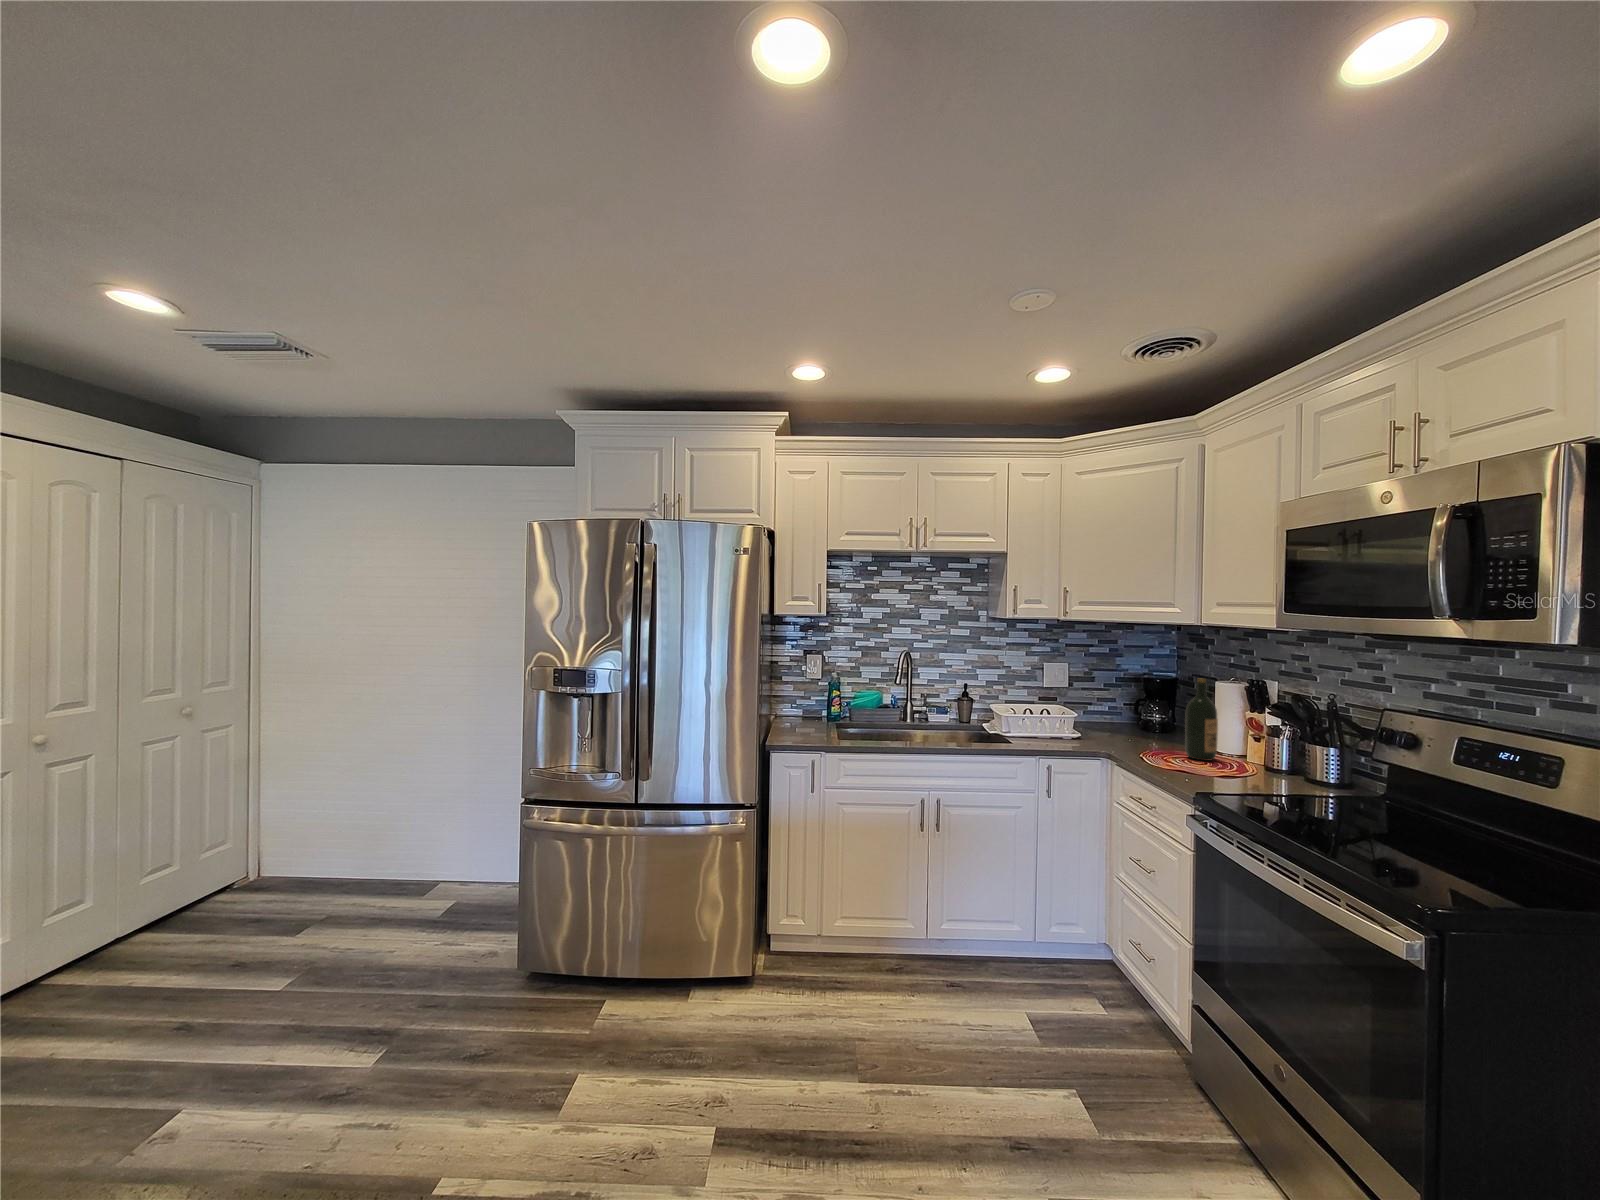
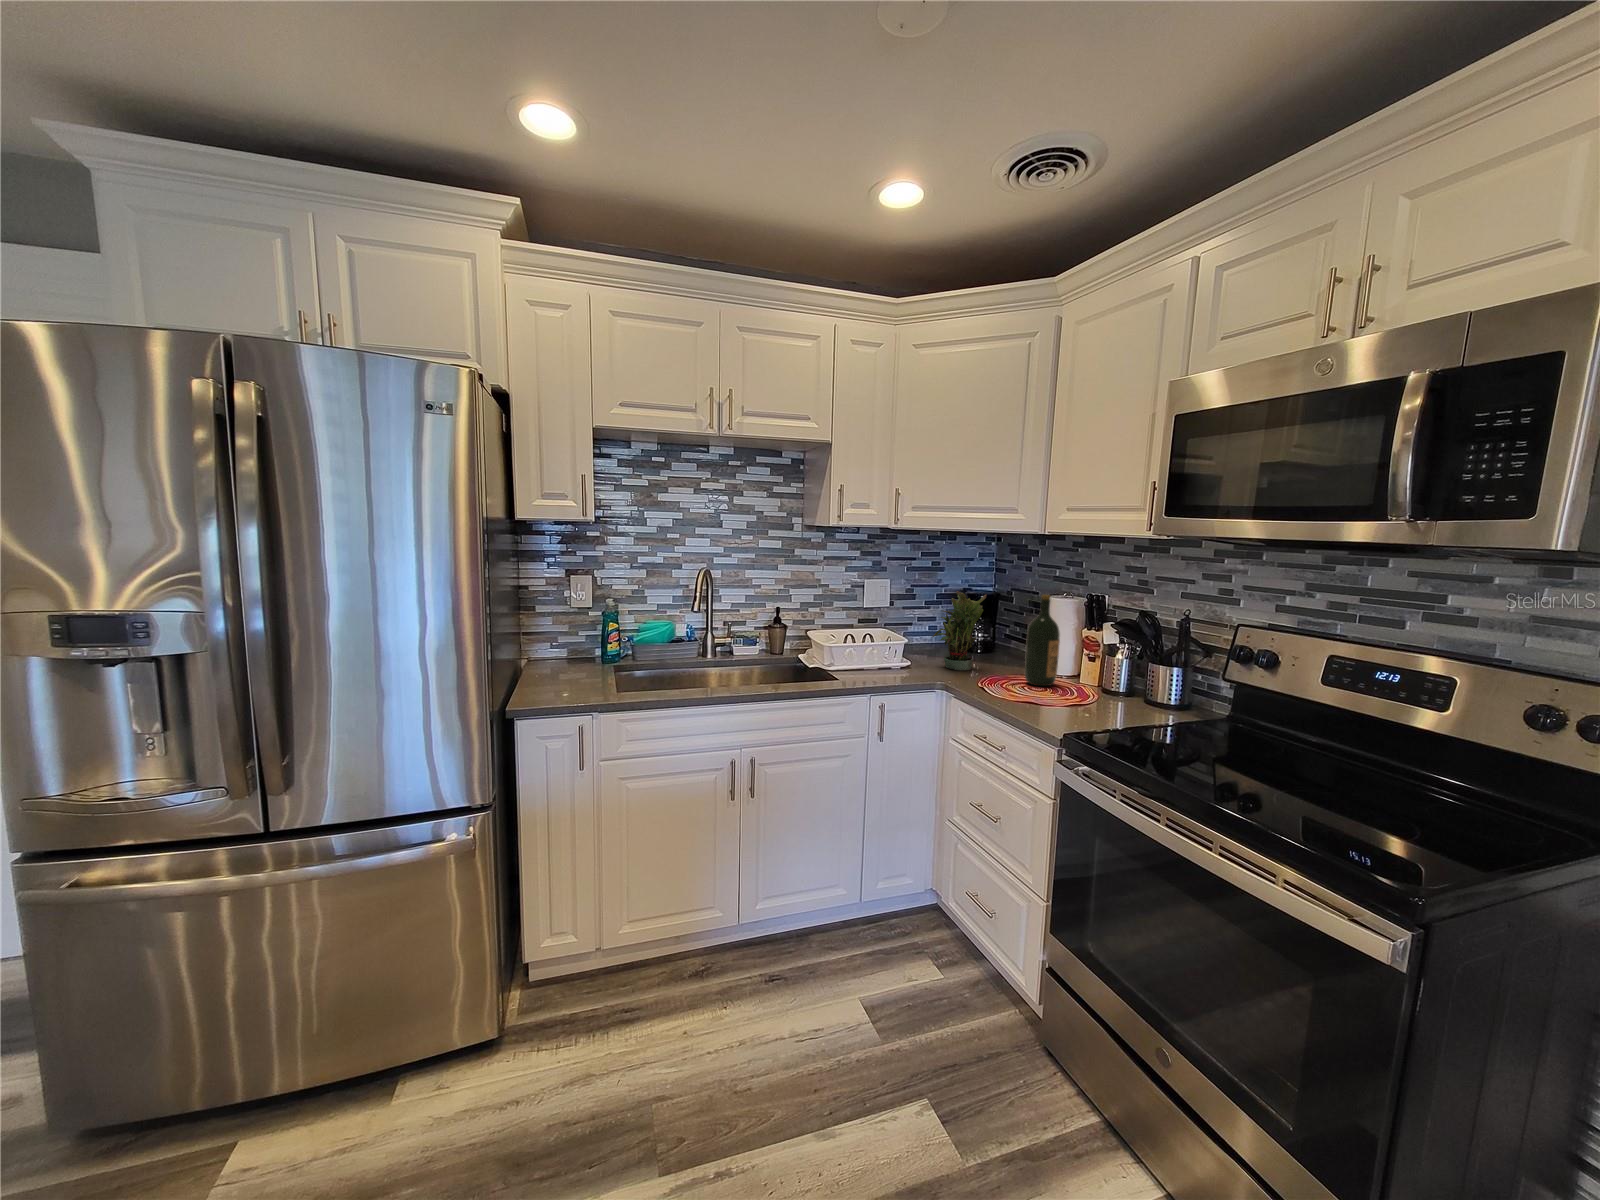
potted plant: none [1100,674,1151,744] -> present [932,591,987,670]

